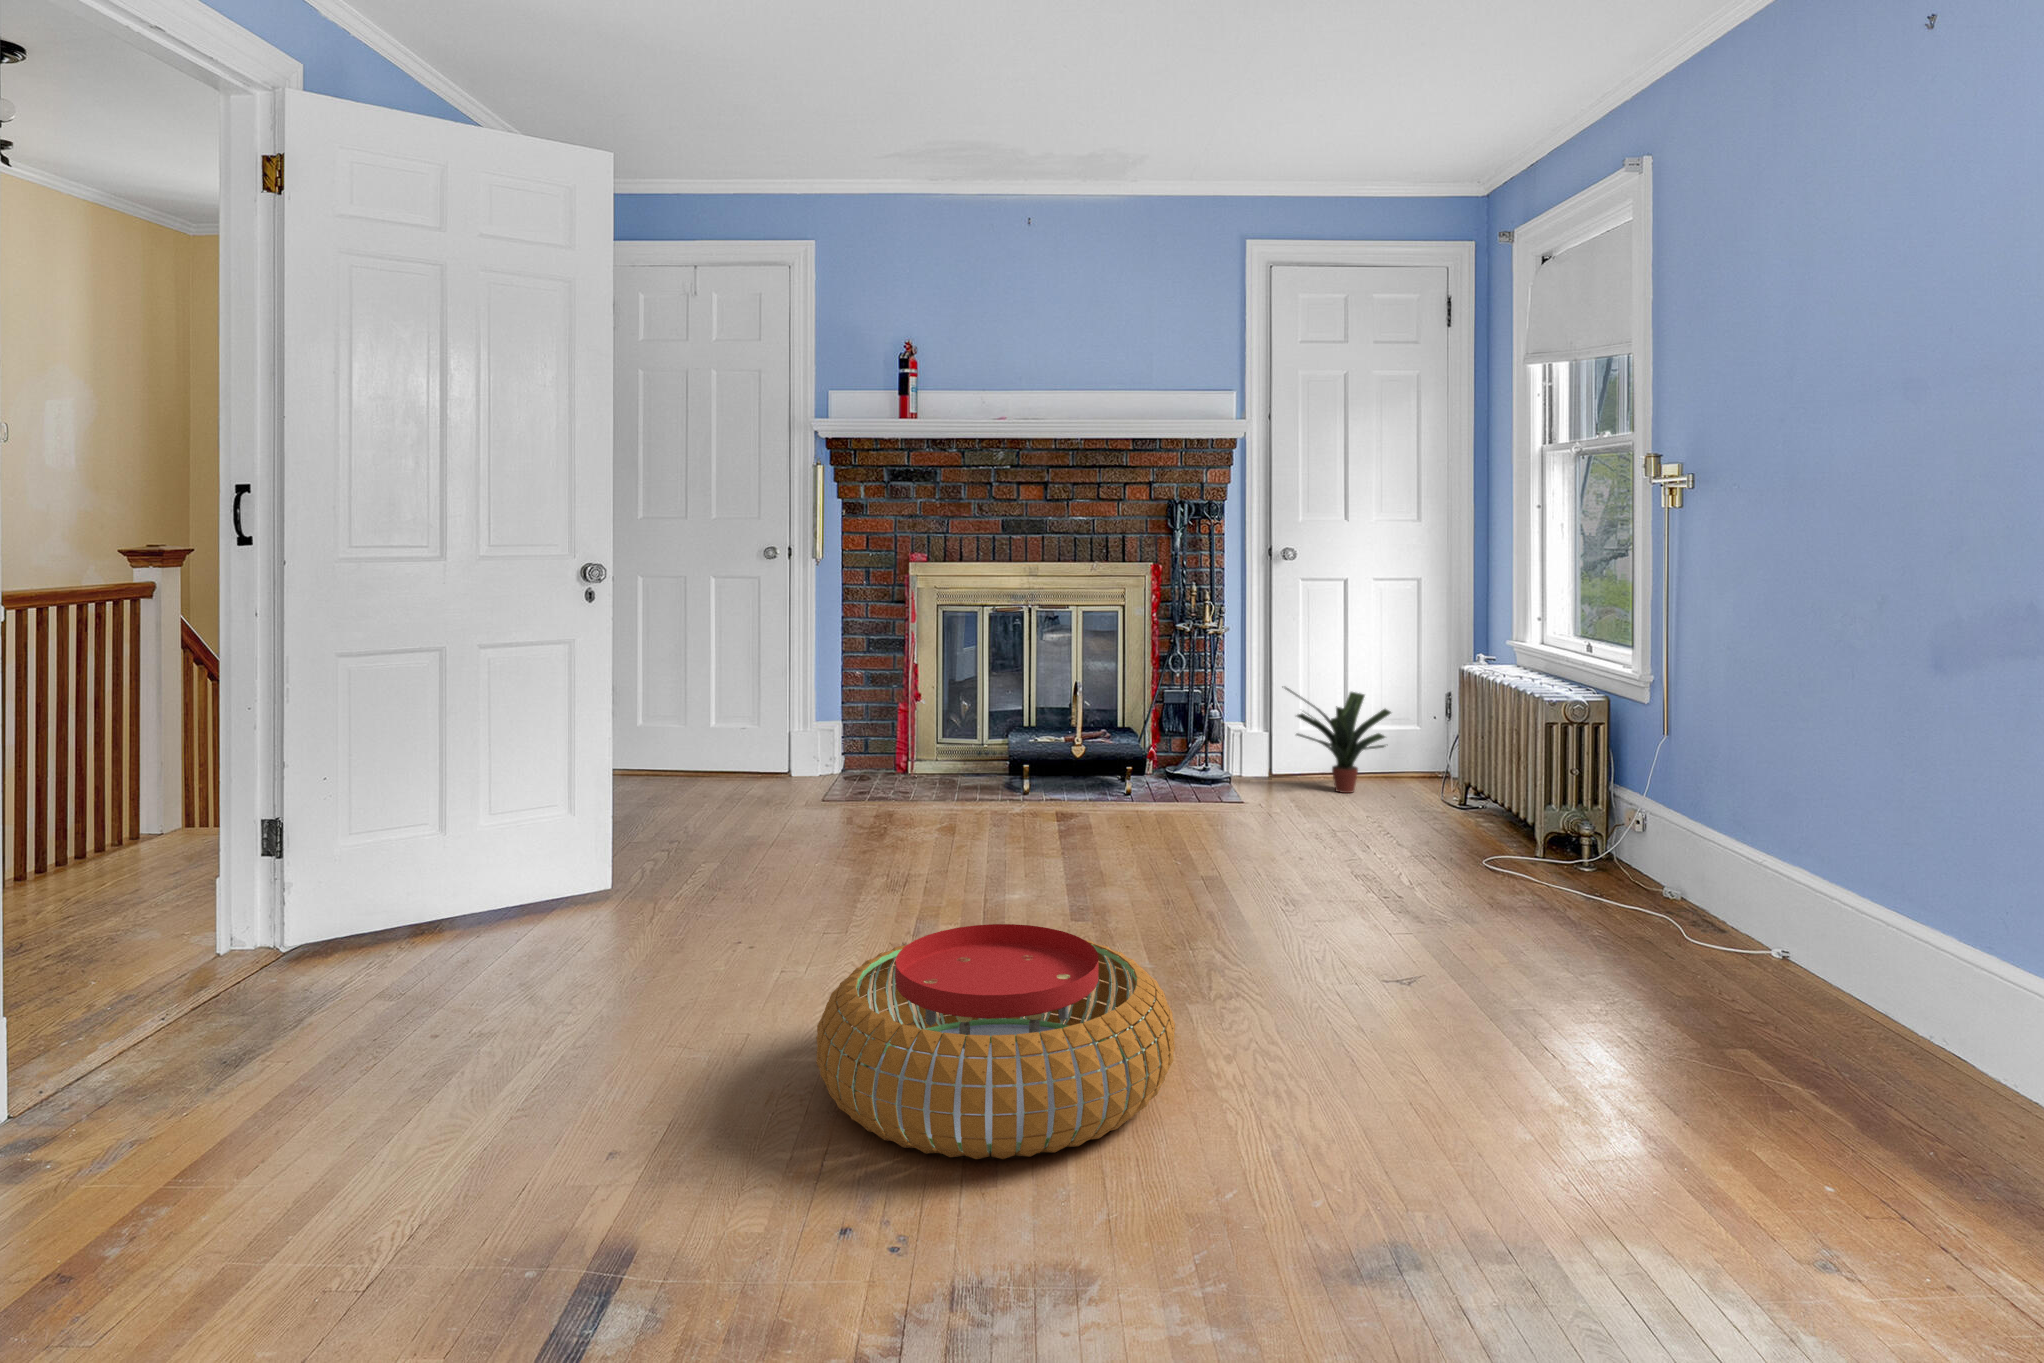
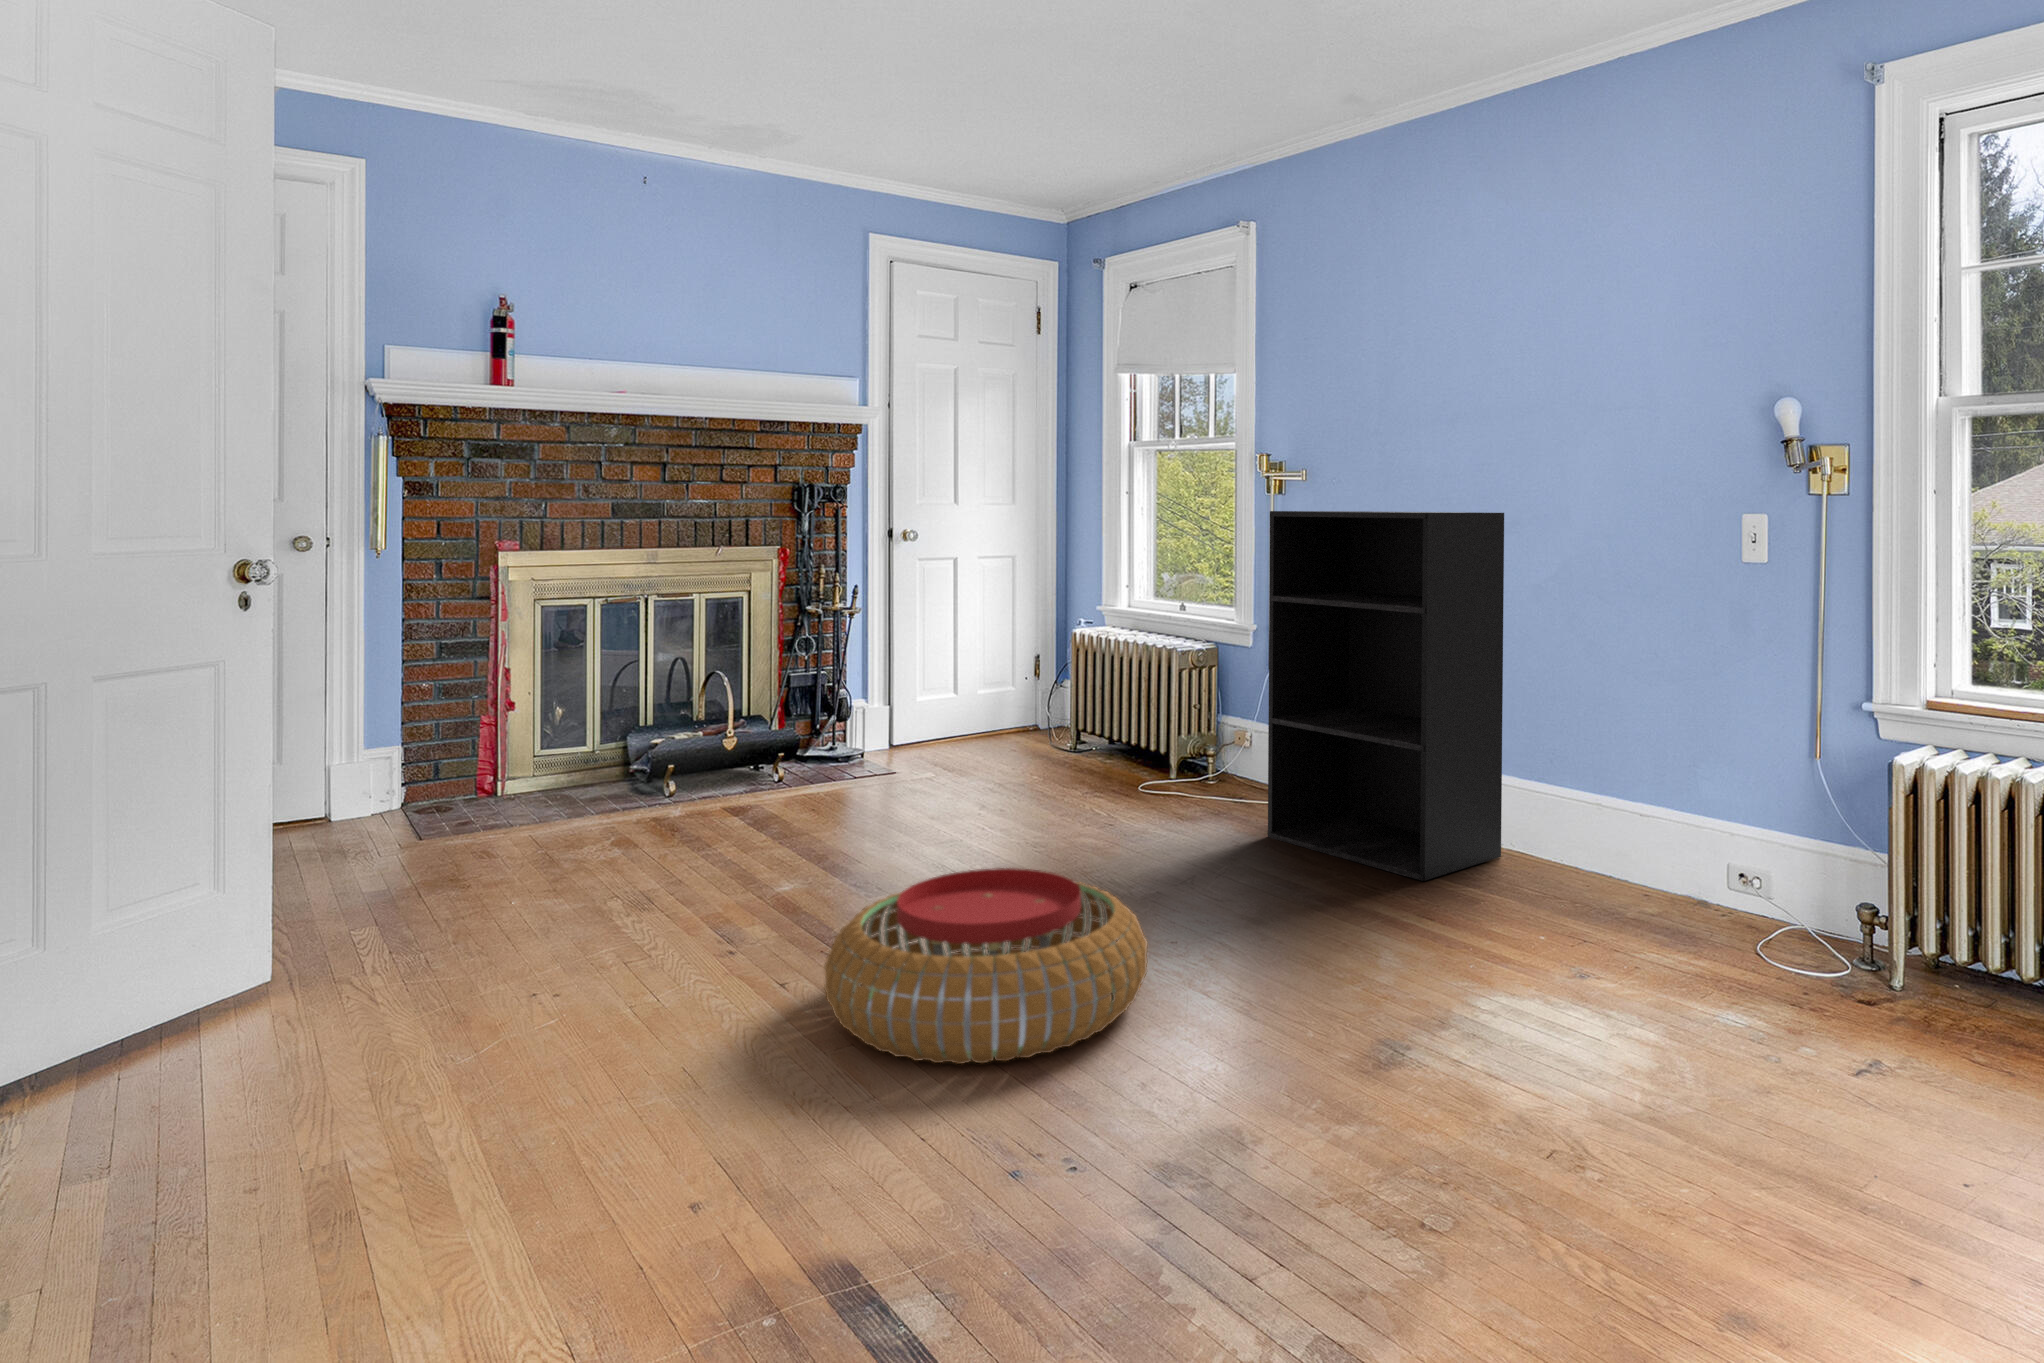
bookshelf: none [1567,527,1909,1074] -> present [1268,511,1504,881]
potted plant: present [1285,687,1391,793] -> none [910,660,1013,753]

